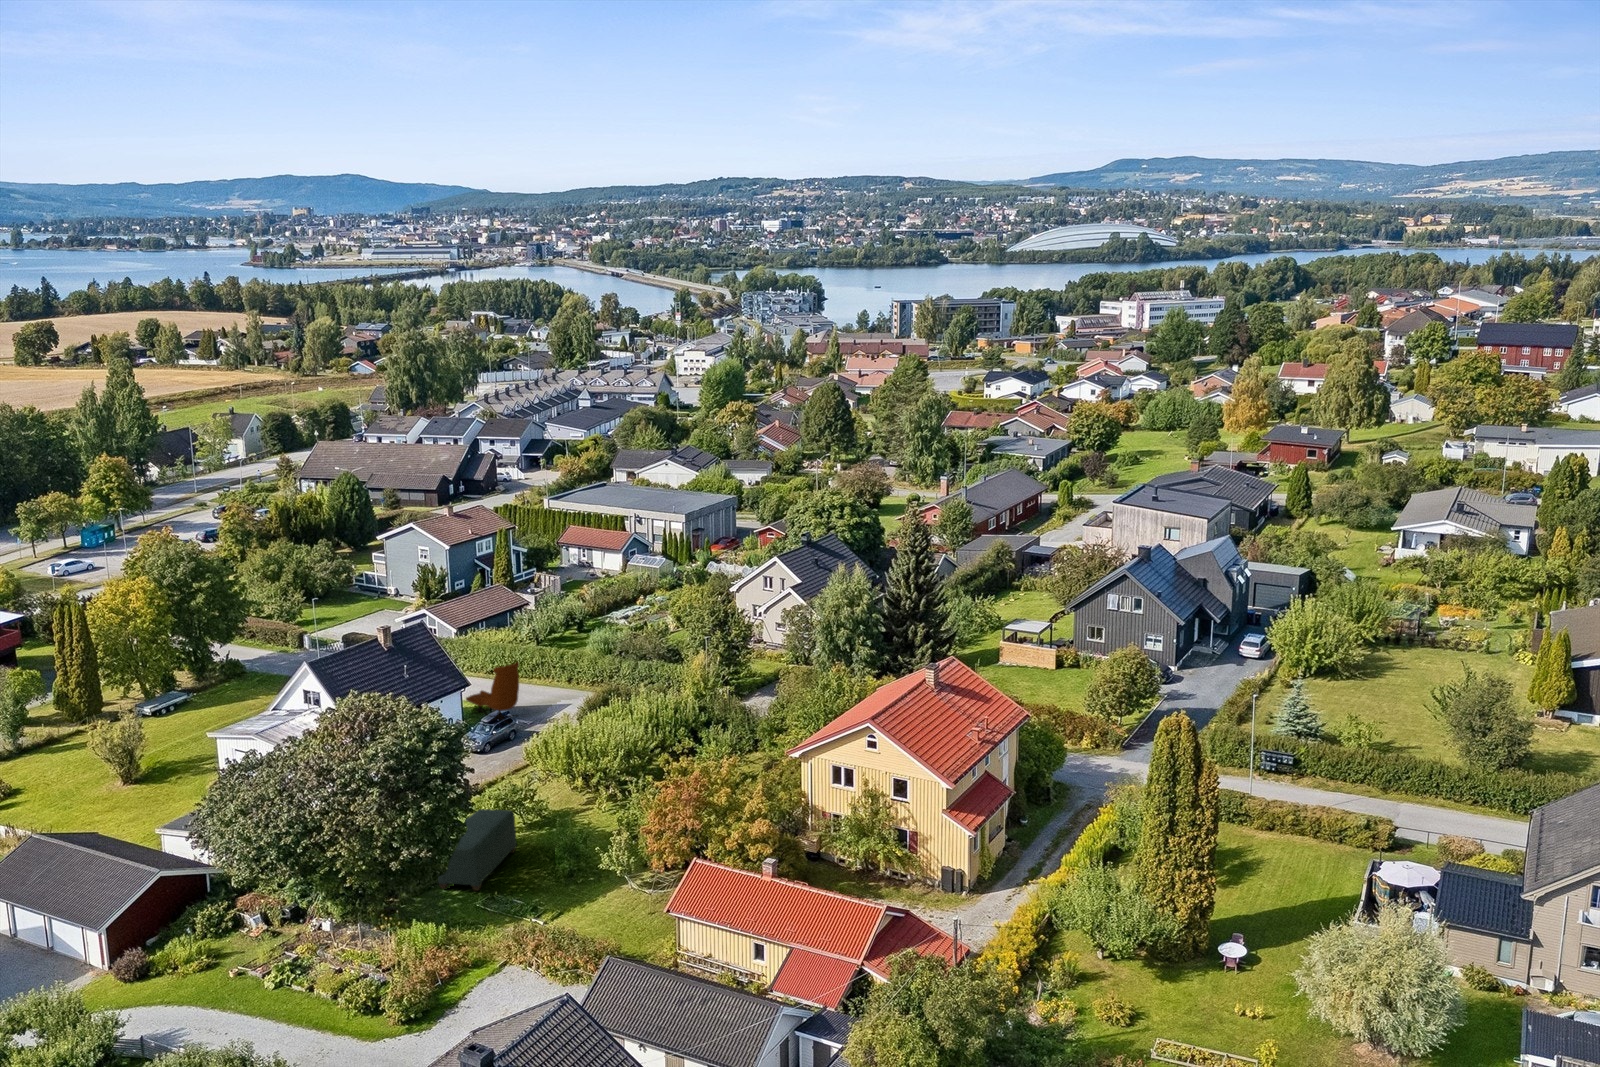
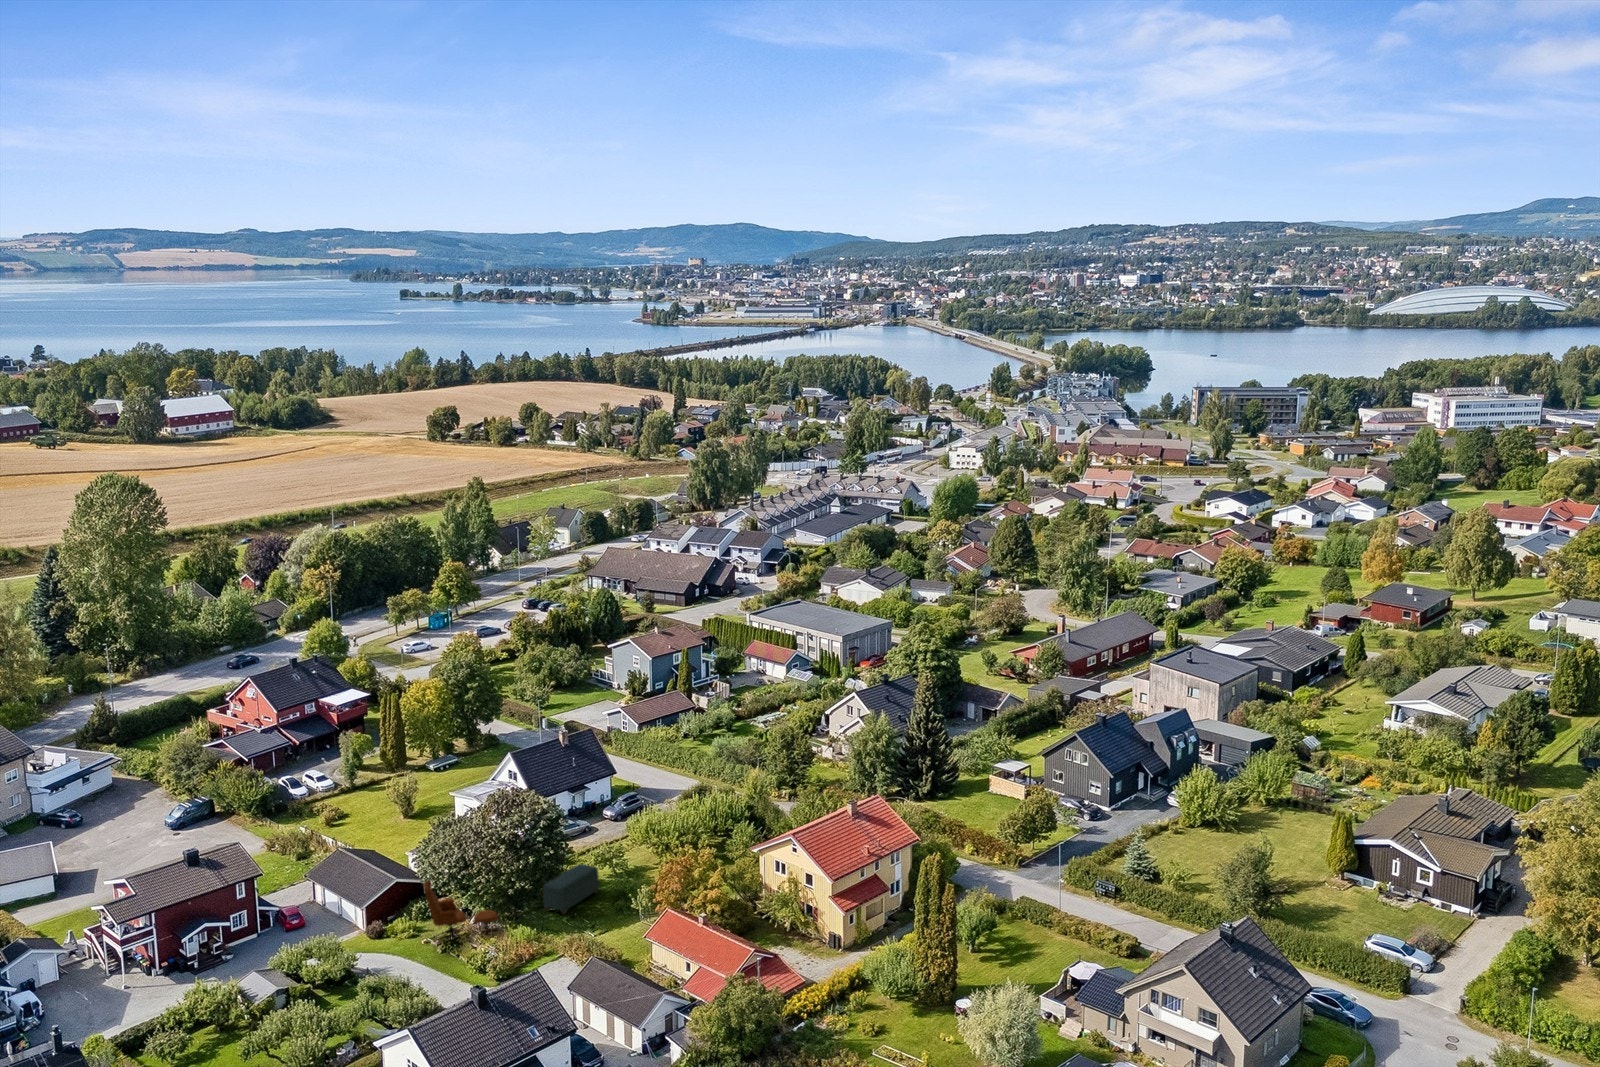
lounge chair: present [466,662,519,722] -> present [423,880,498,939]

